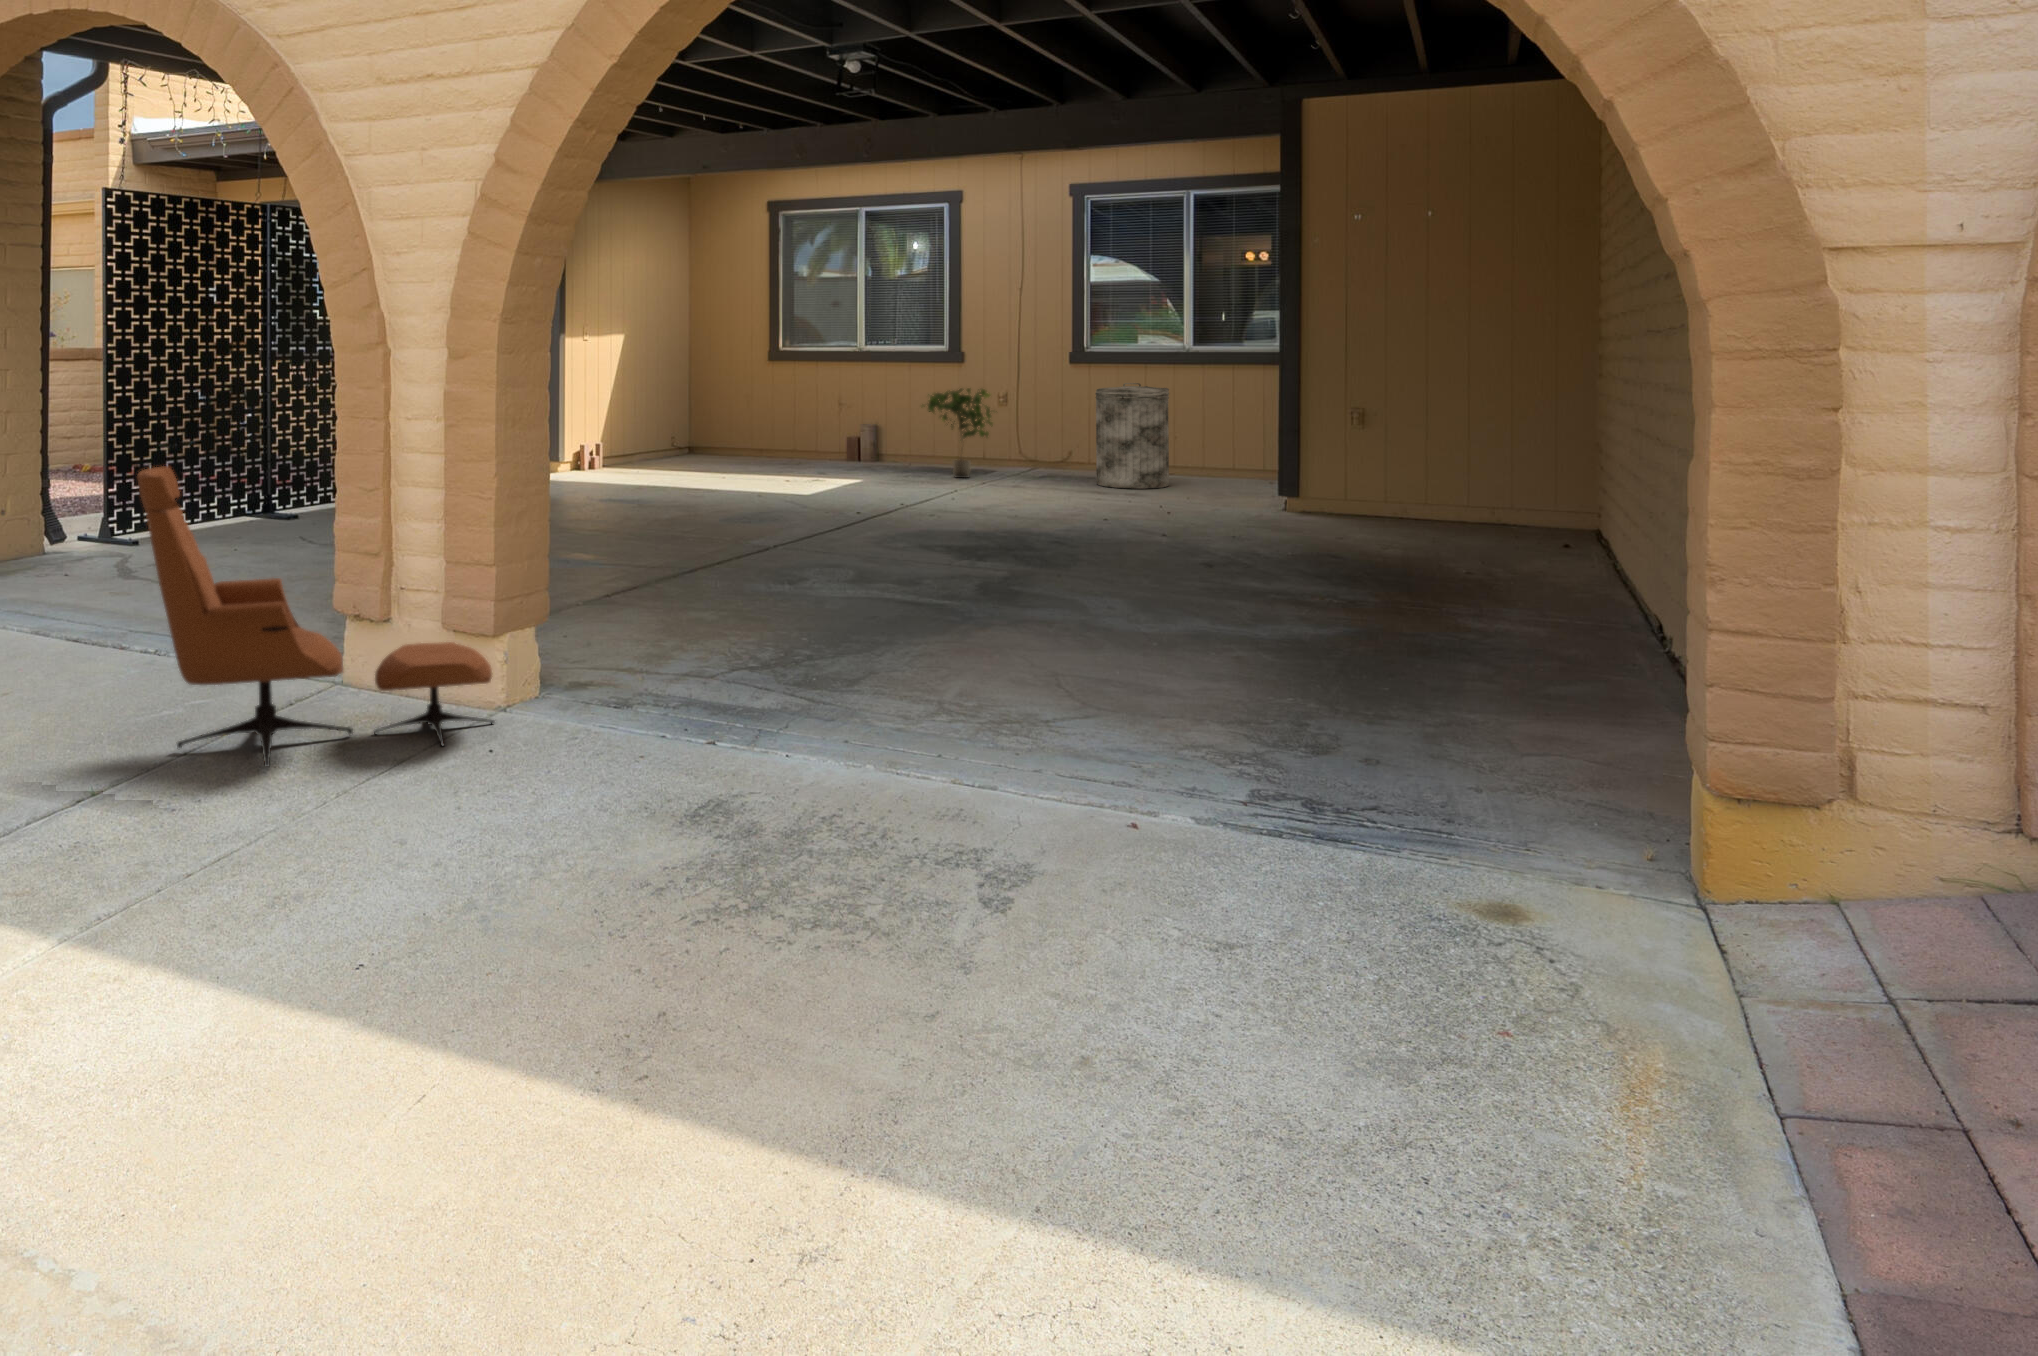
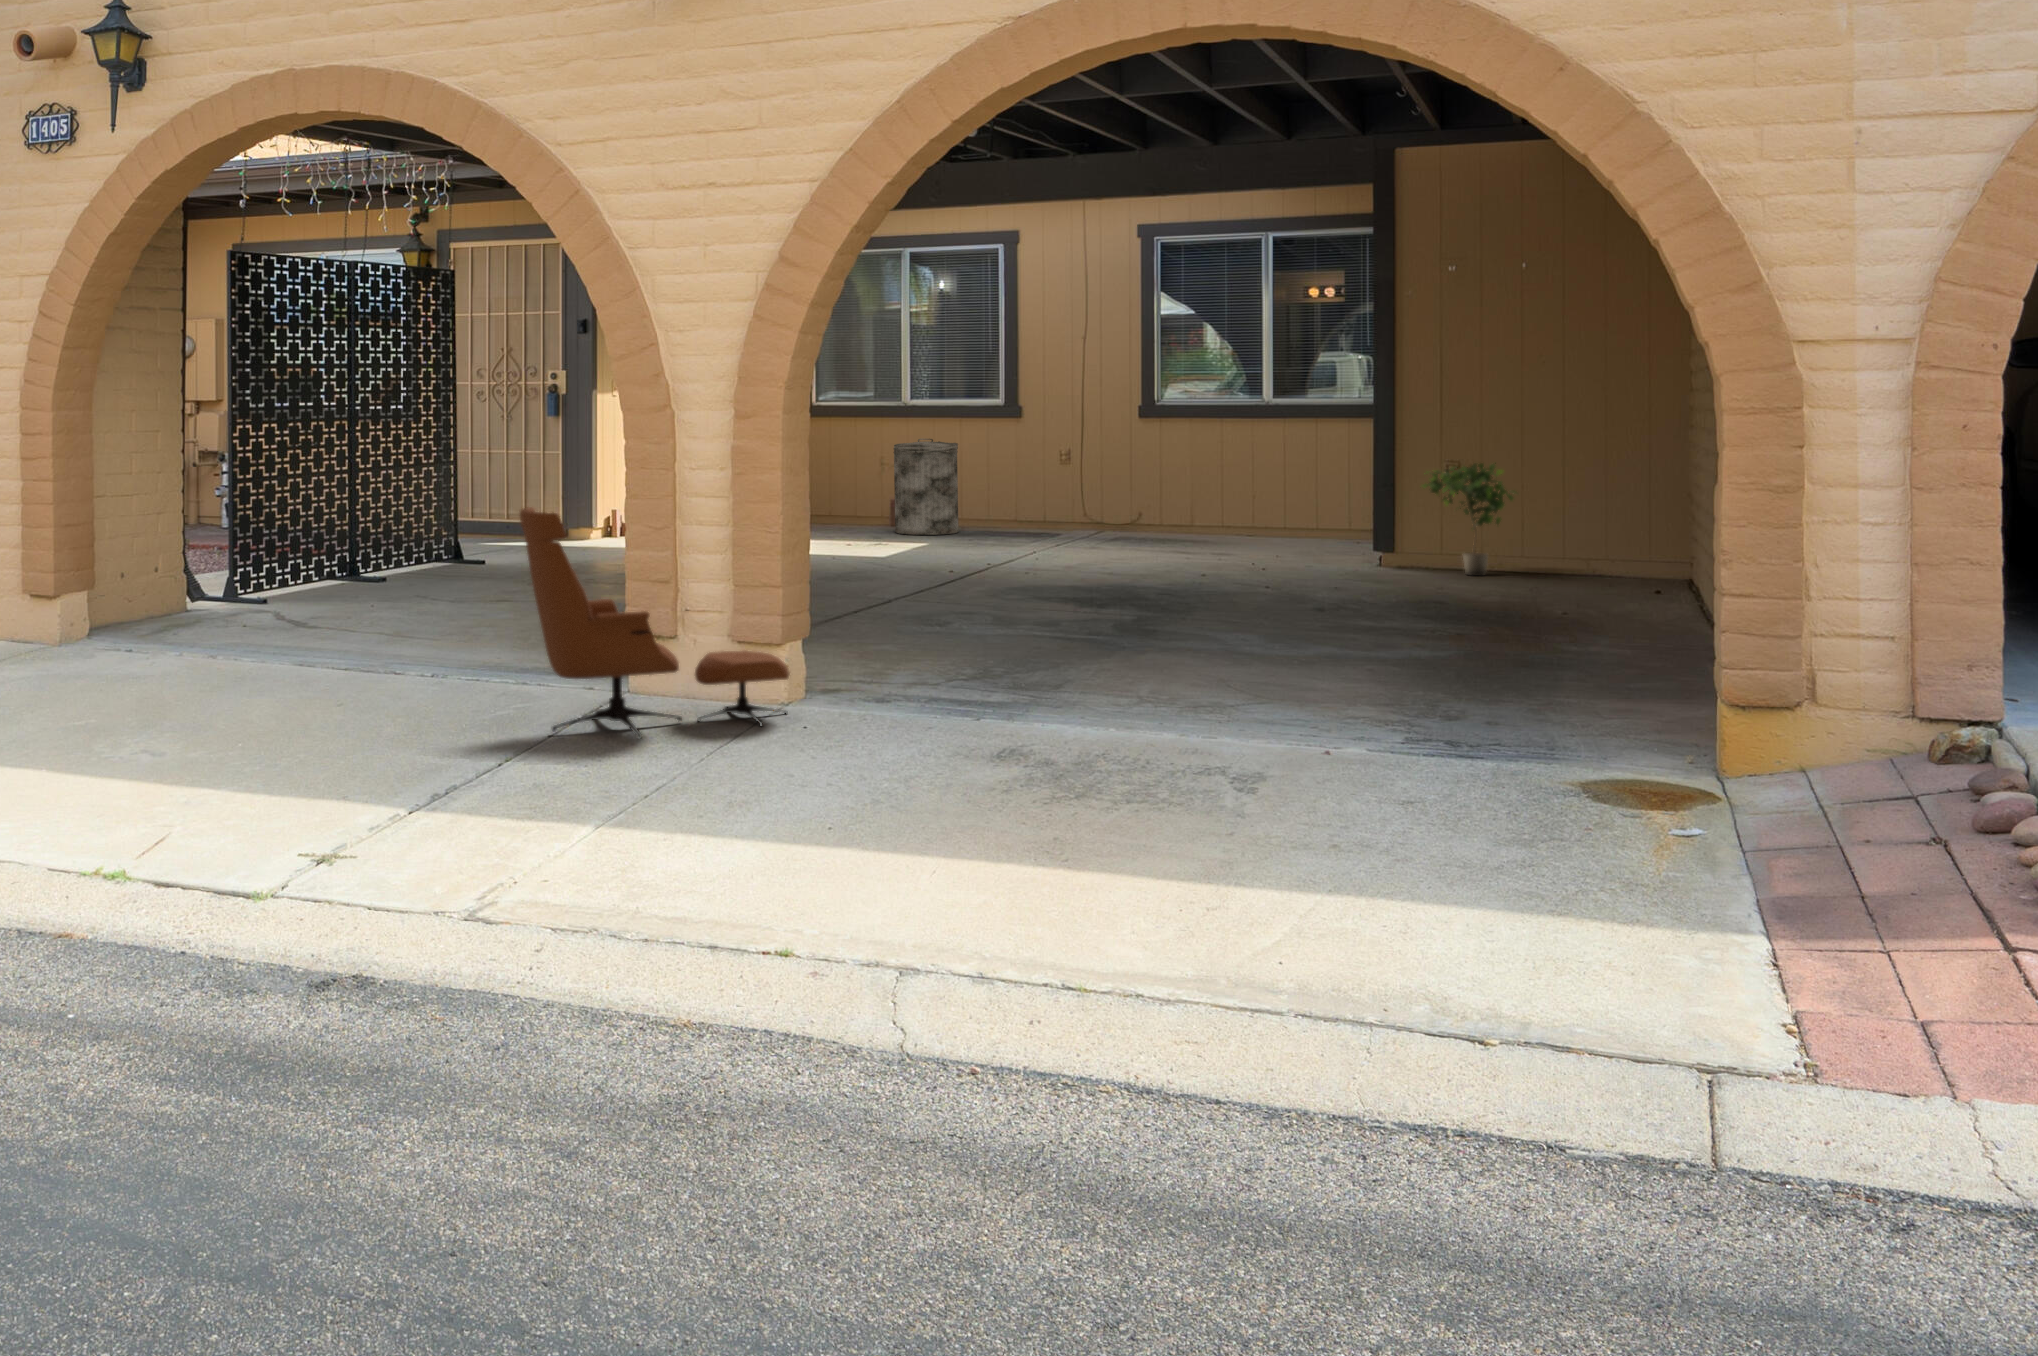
trash can: present [1095,383,1169,489] -> present [894,439,959,535]
potted plant: present [928,389,993,478] -> present [1423,463,1516,576]

